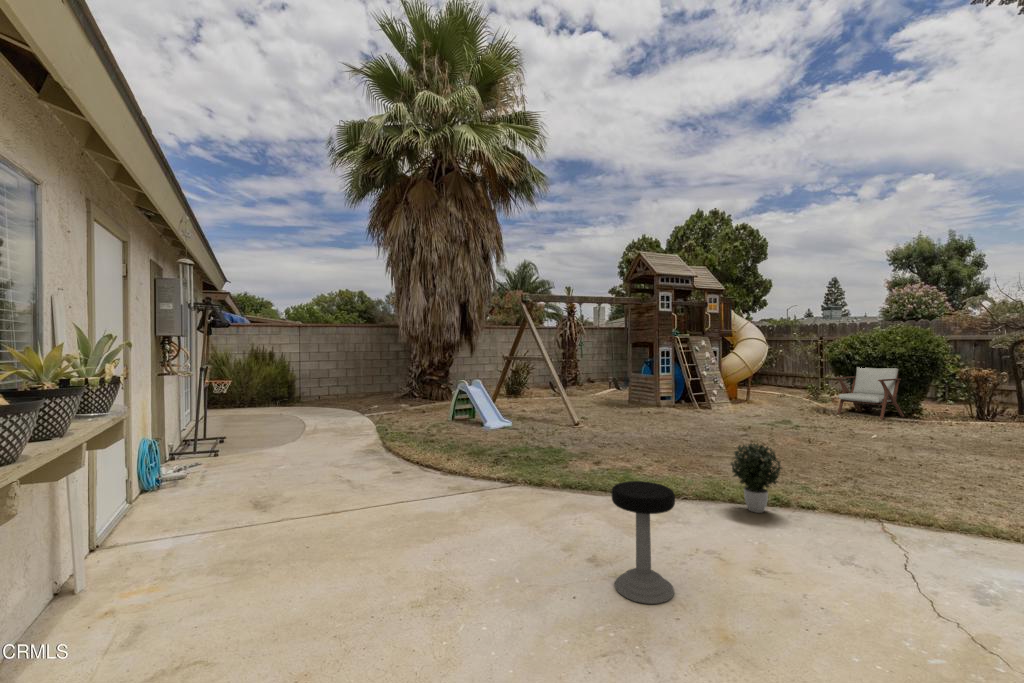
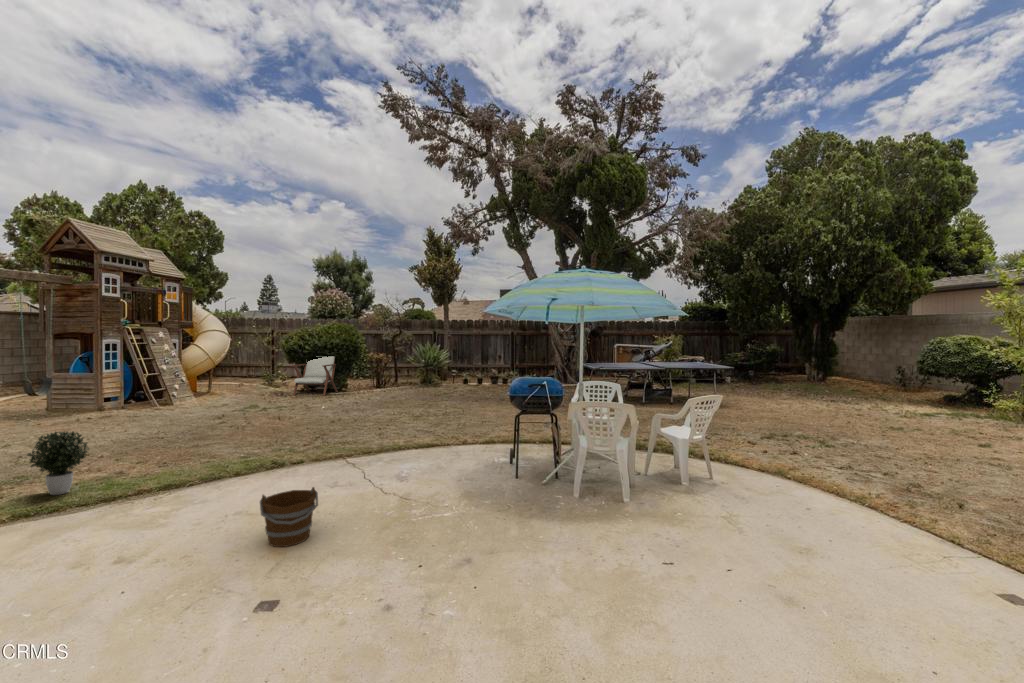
potted plant: present [731,443,782,513] -> present [27,432,89,495]
stool: present [612,481,675,604] -> none [152,462,218,568]
bucket: none [719,549,806,643] -> present [260,487,318,547]

